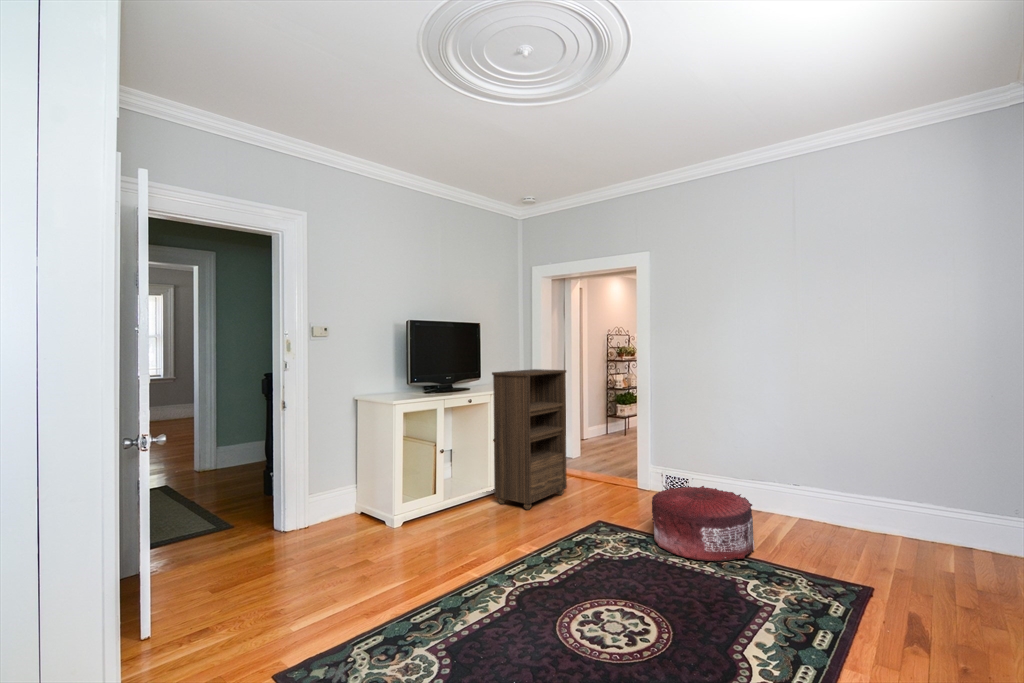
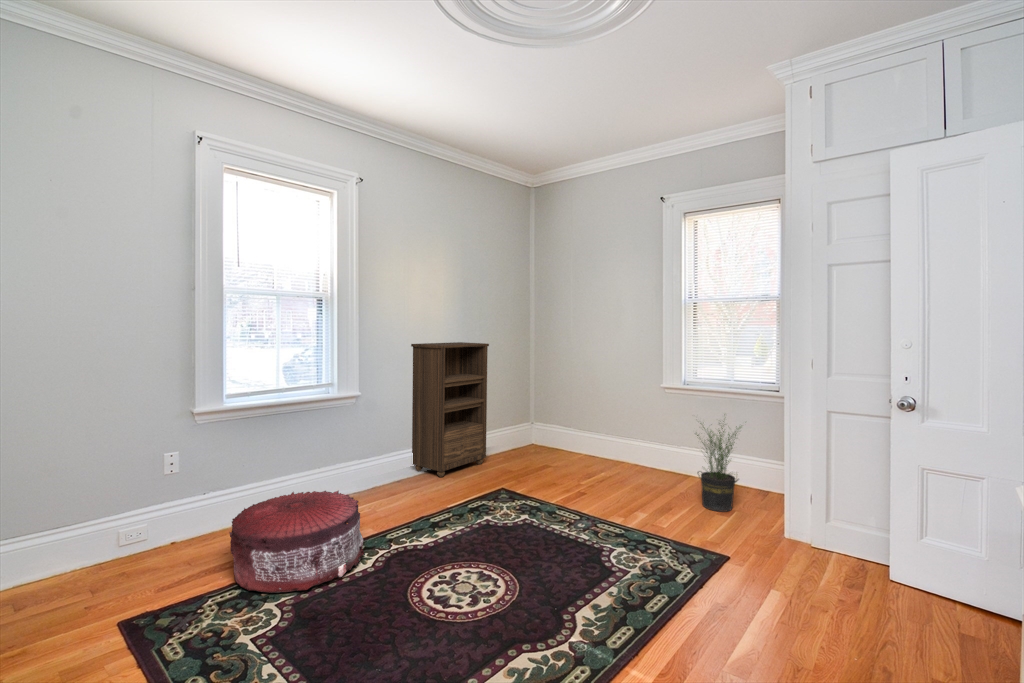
potted plant: none [793,435,864,540] -> present [697,423,741,512]
pouf: present [652,486,755,561] -> present [230,491,365,593]

